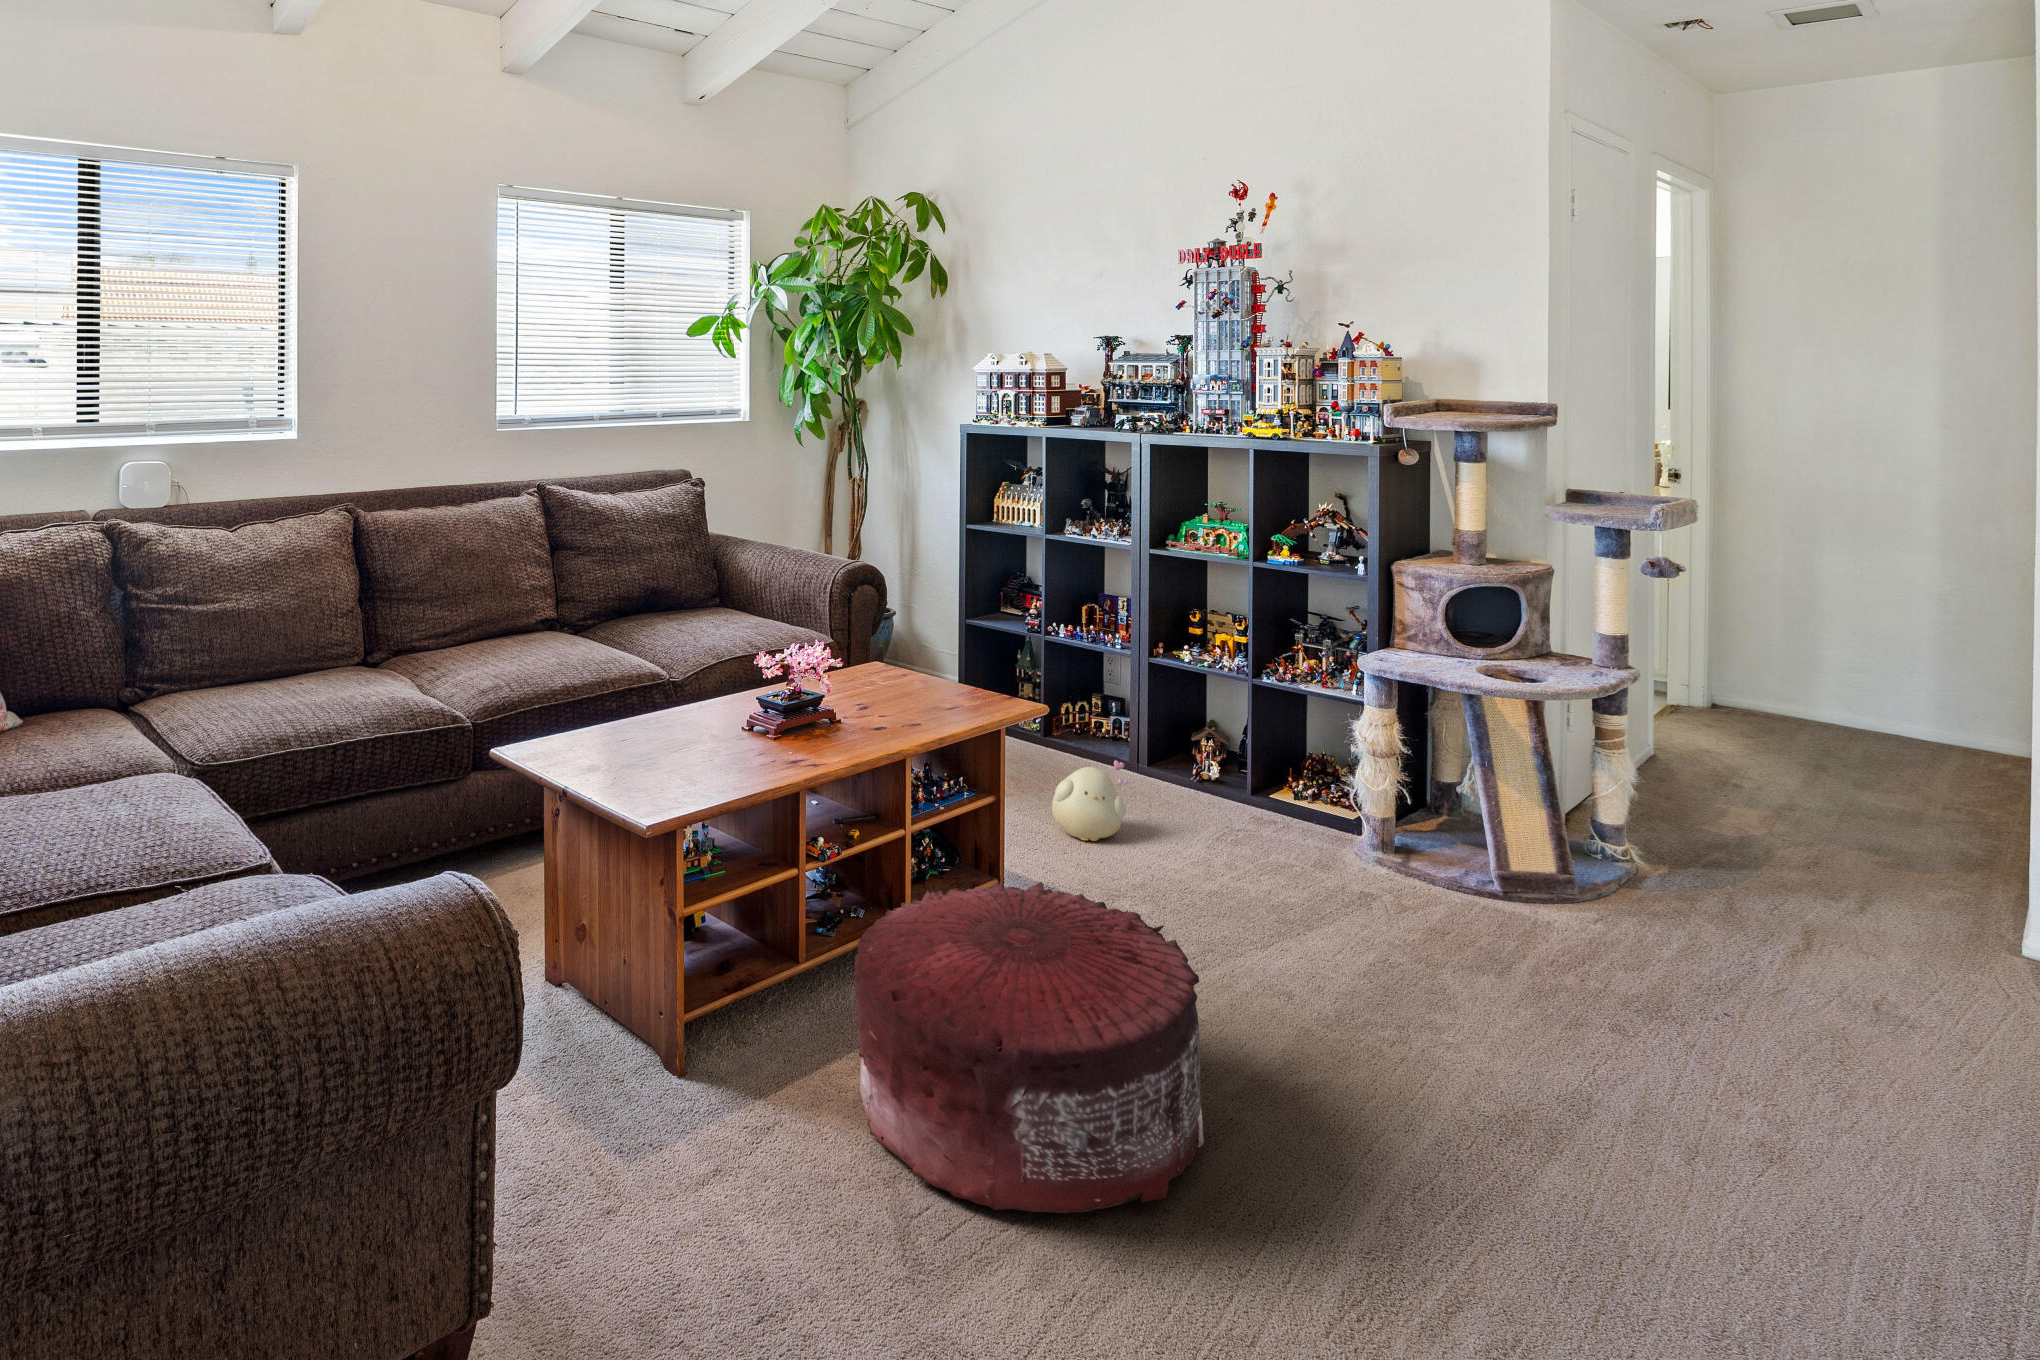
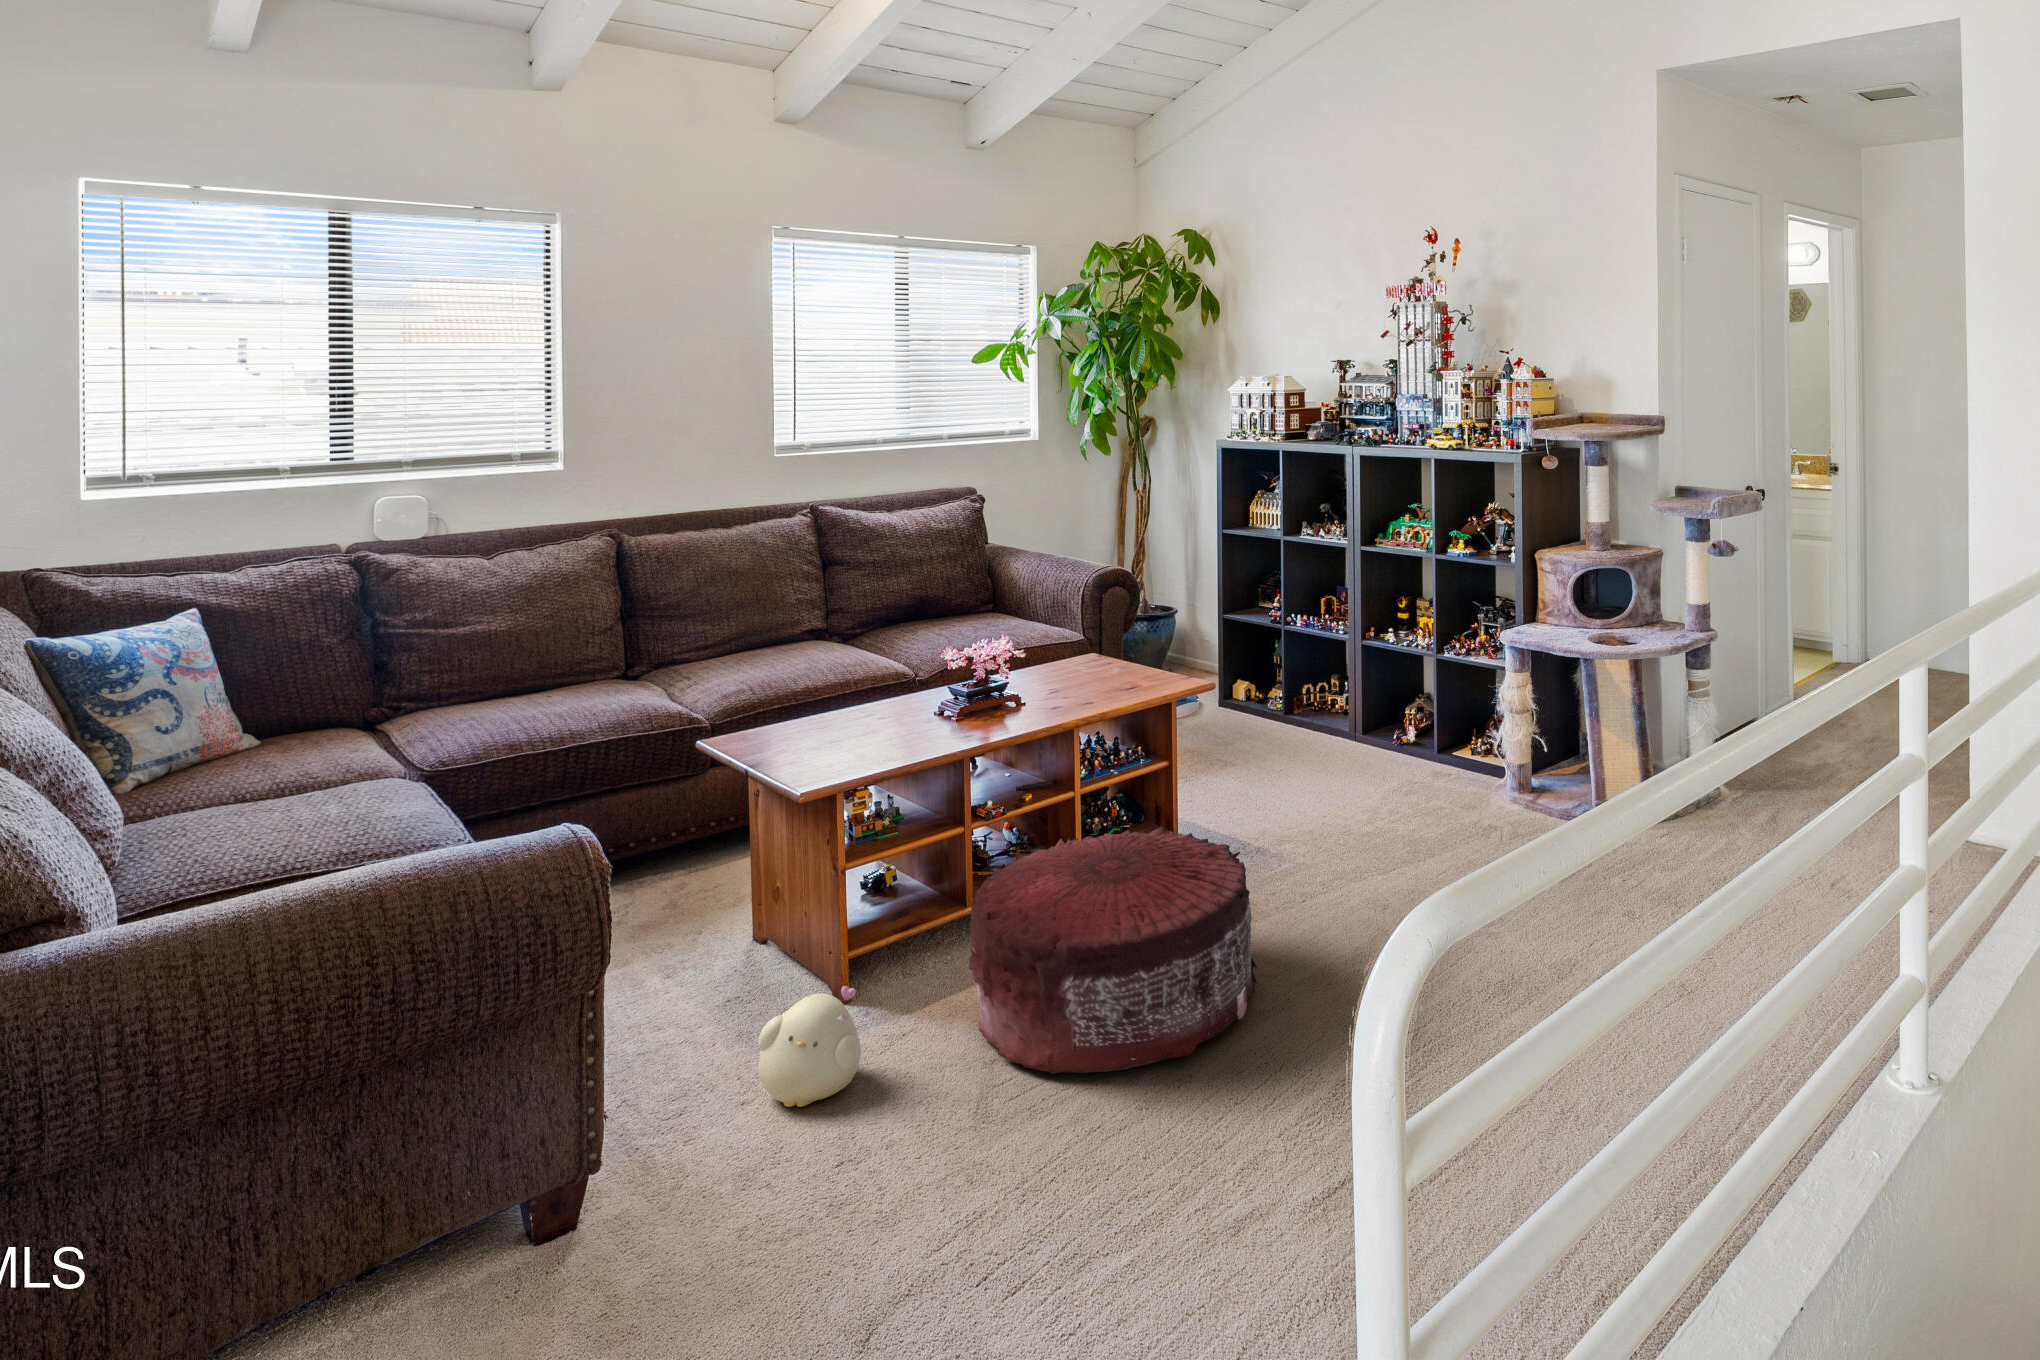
plush toy: present [1052,760,1130,841] -> present [758,986,870,1107]

